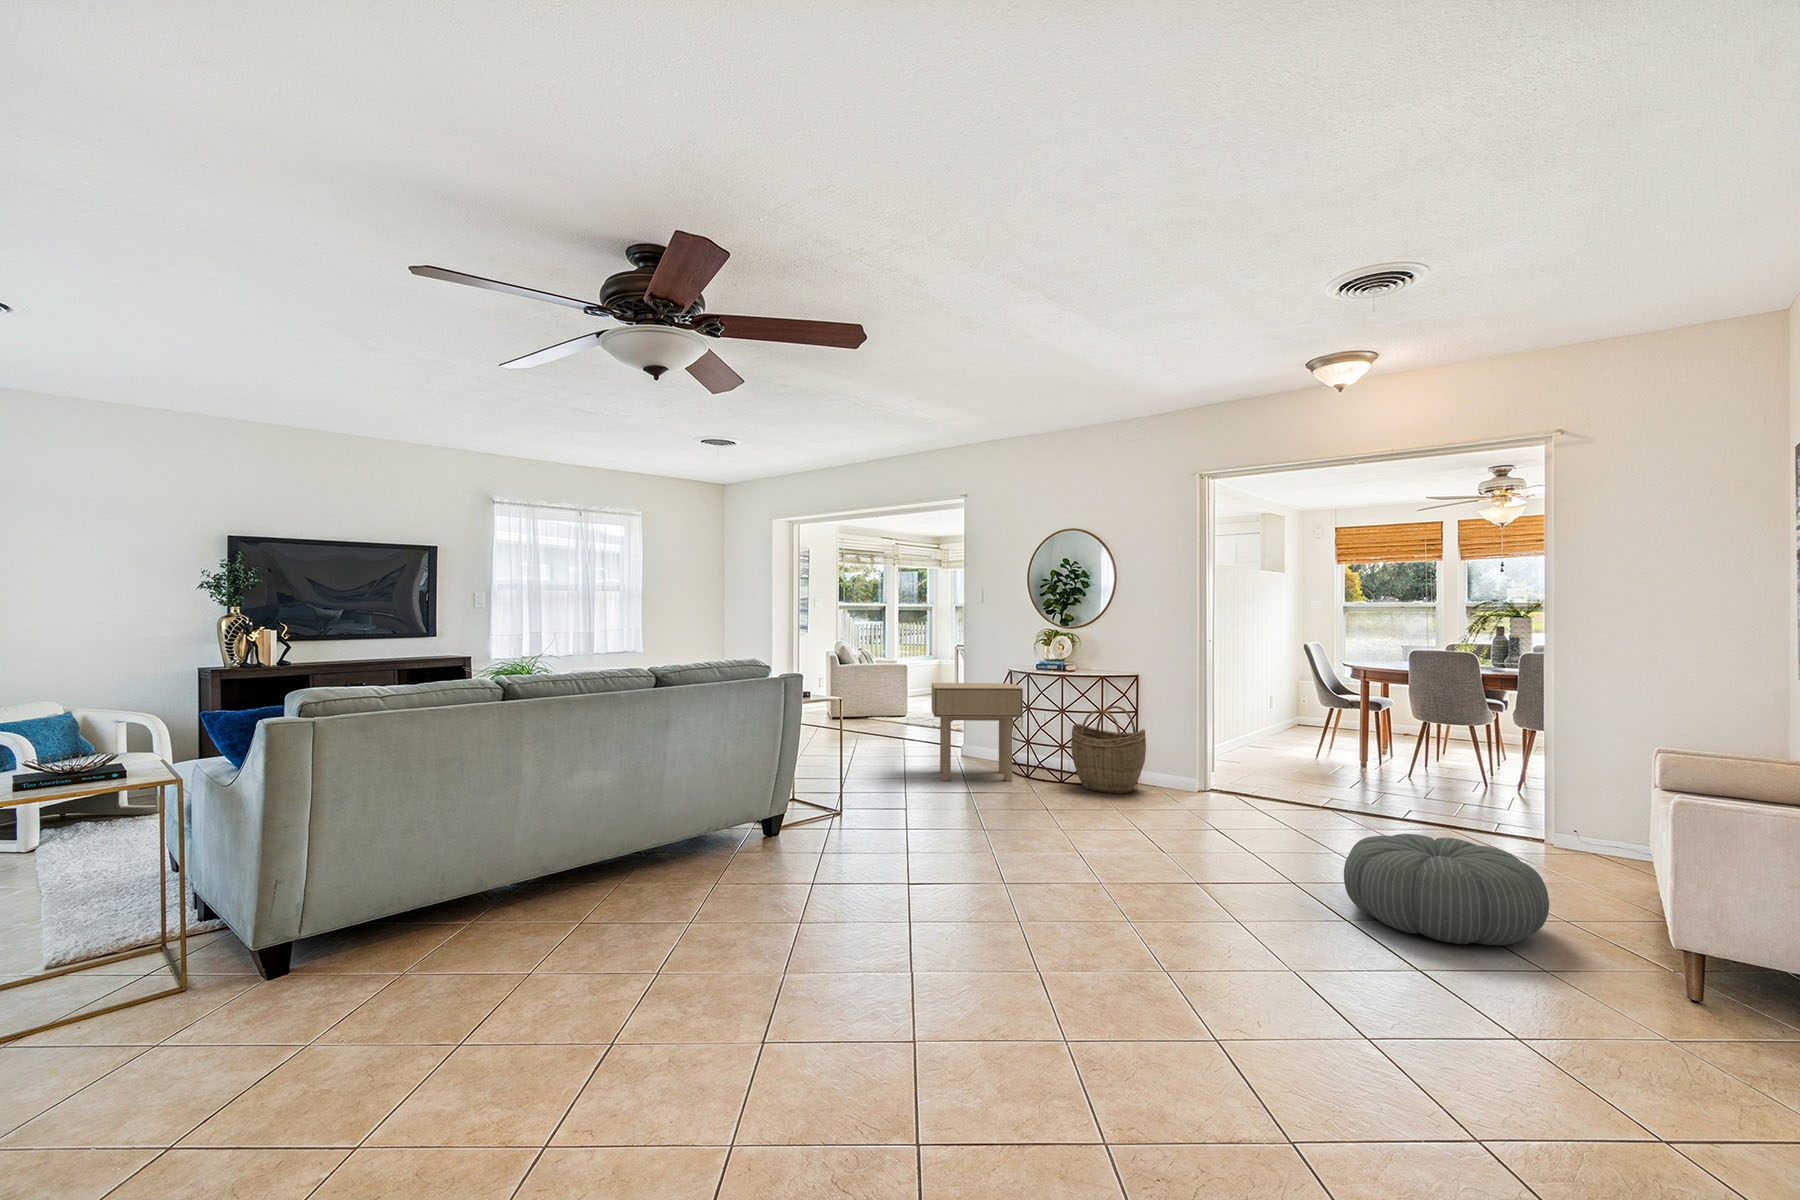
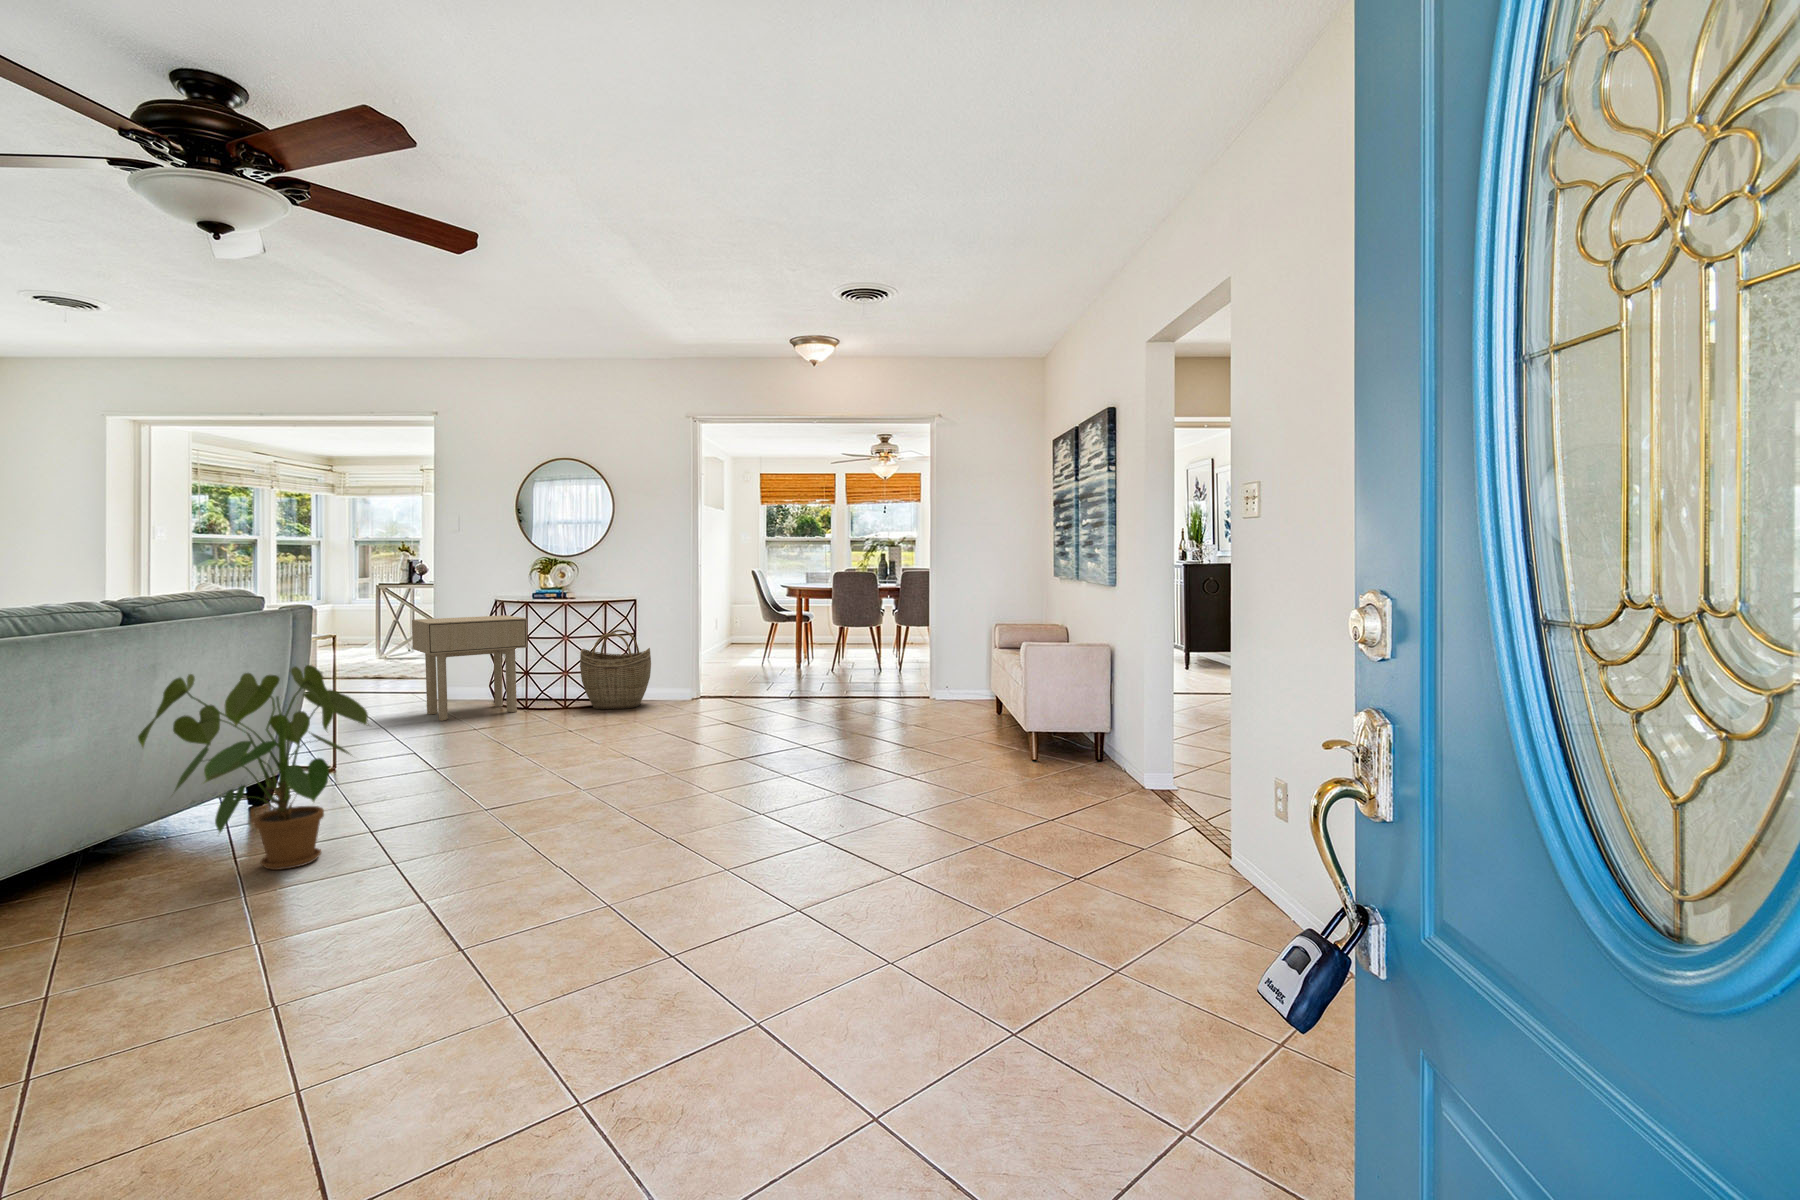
house plant: none [627,728,799,913] -> present [138,665,369,870]
pouf: present [1344,834,1549,945] -> none [846,693,962,756]

